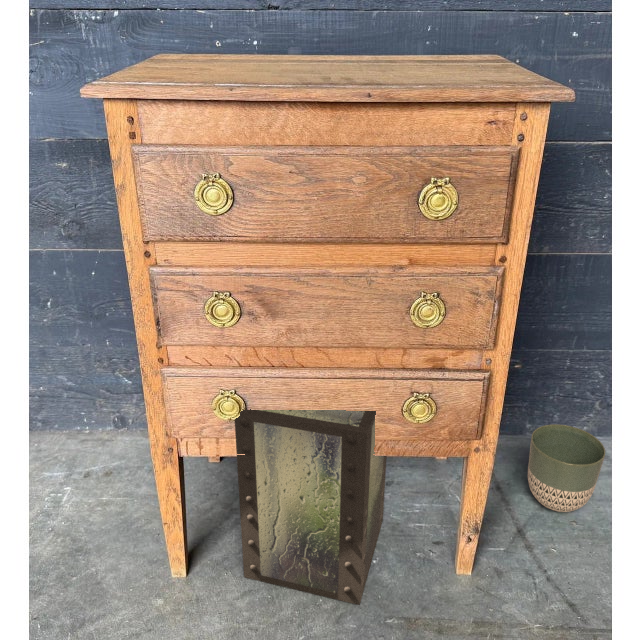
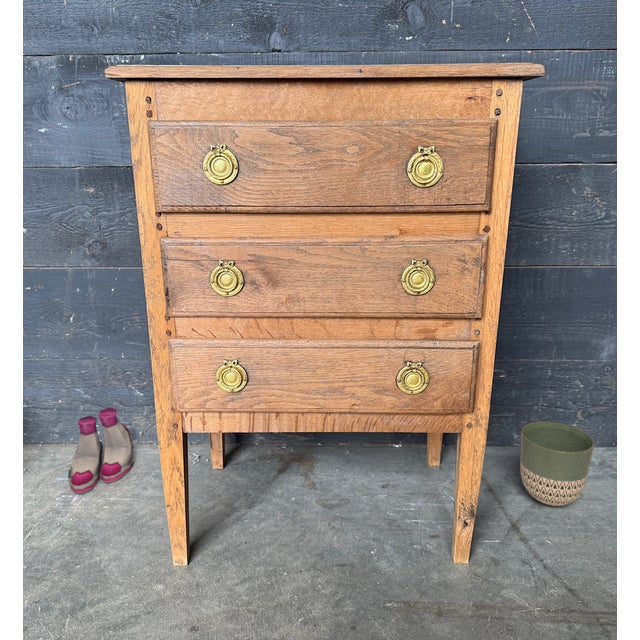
boots: none [57,402,124,493] -> present [68,407,134,493]
storage box: present [235,409,387,605] -> none [237,345,387,589]

